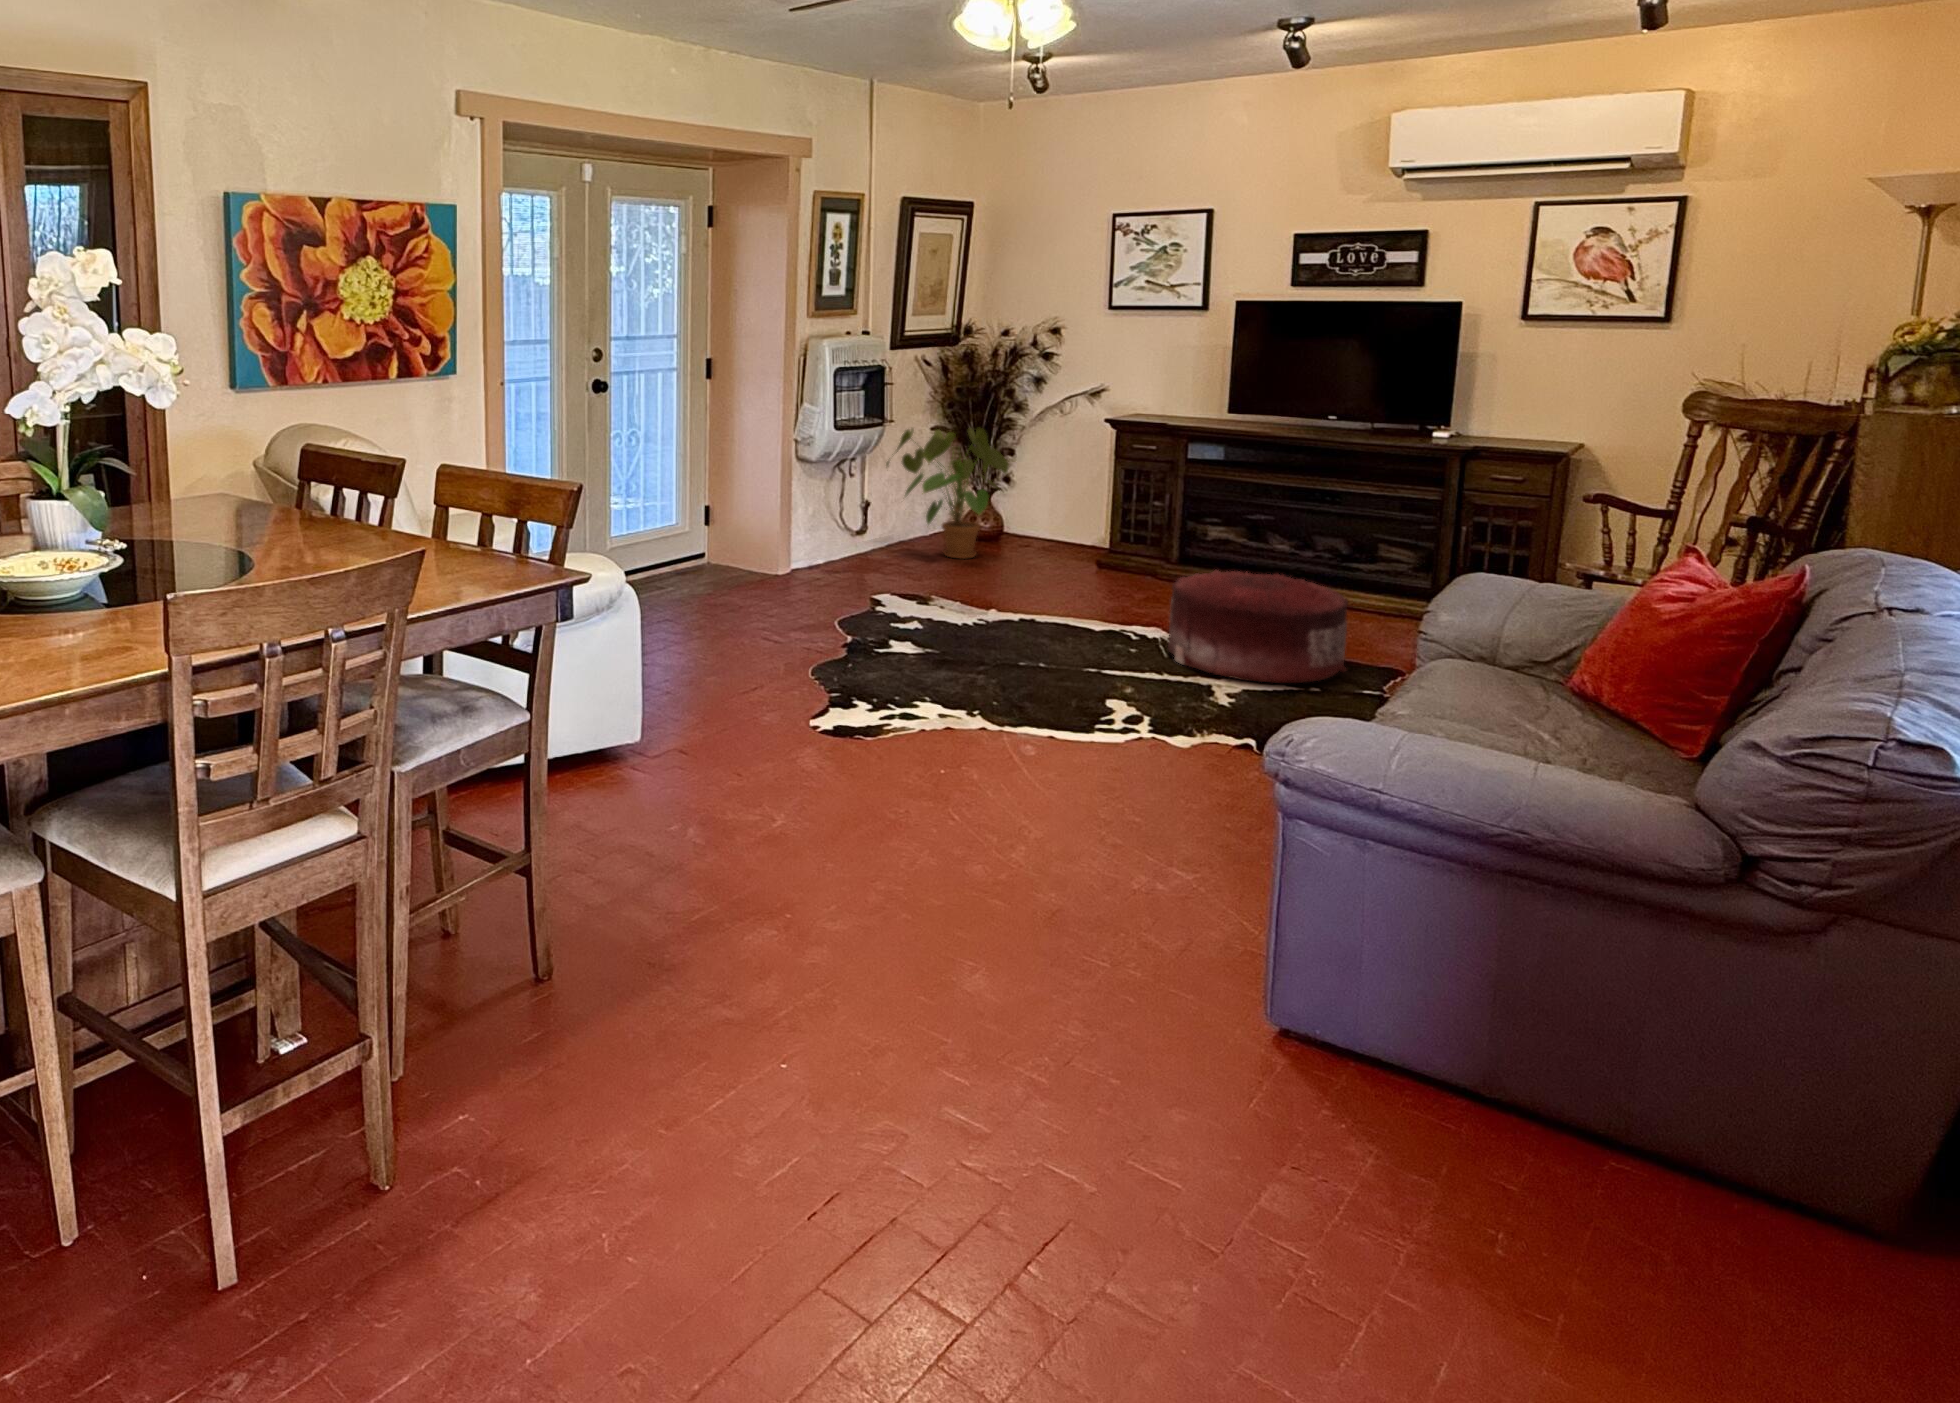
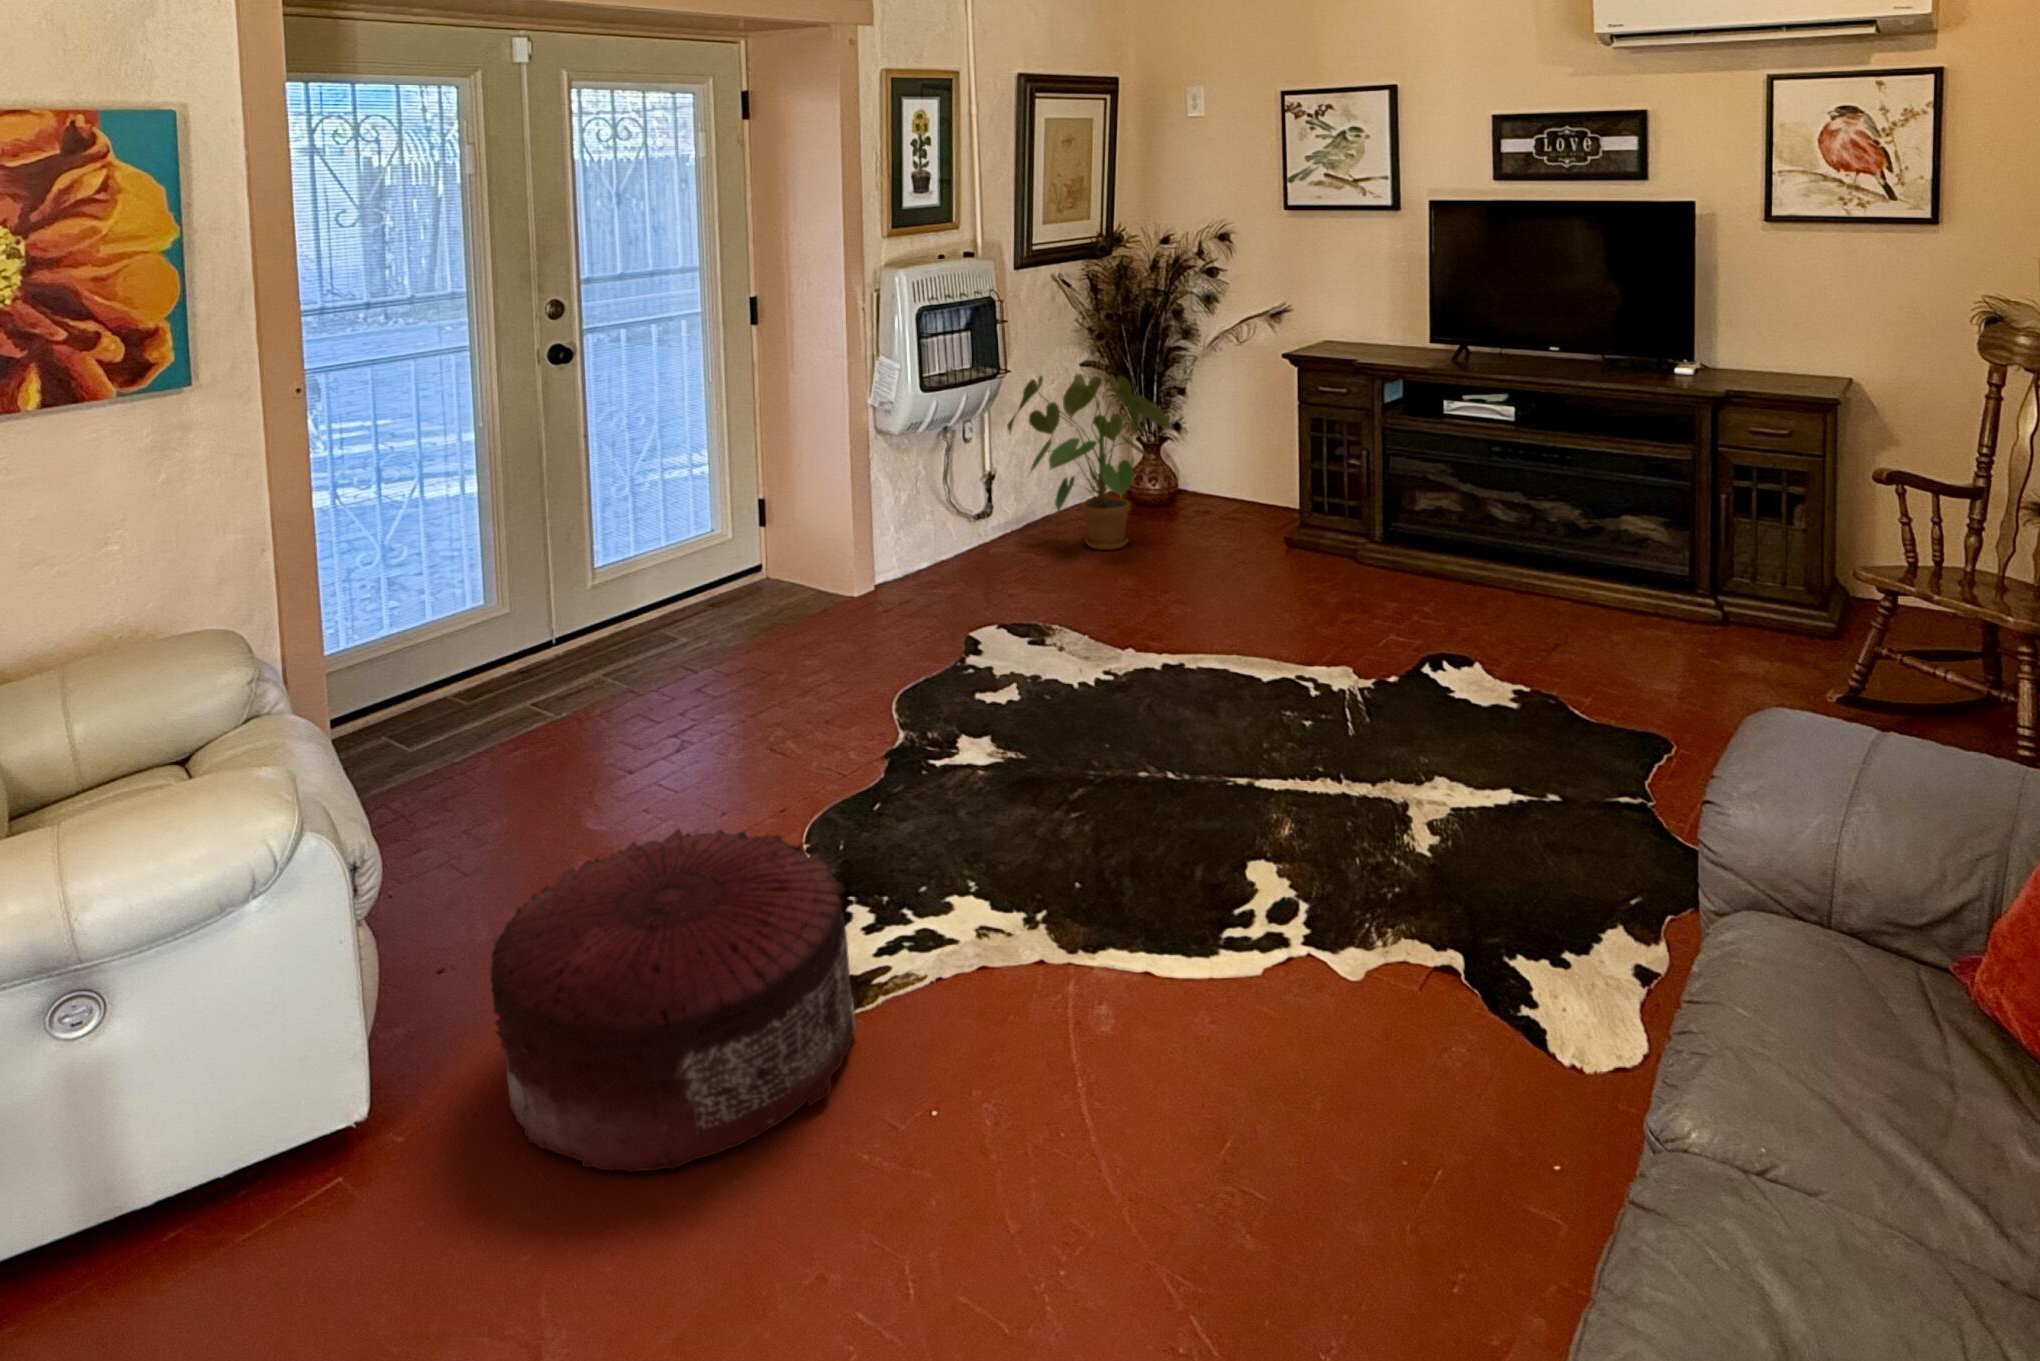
pouf: present [1168,570,1348,683] -> present [490,829,857,1172]

